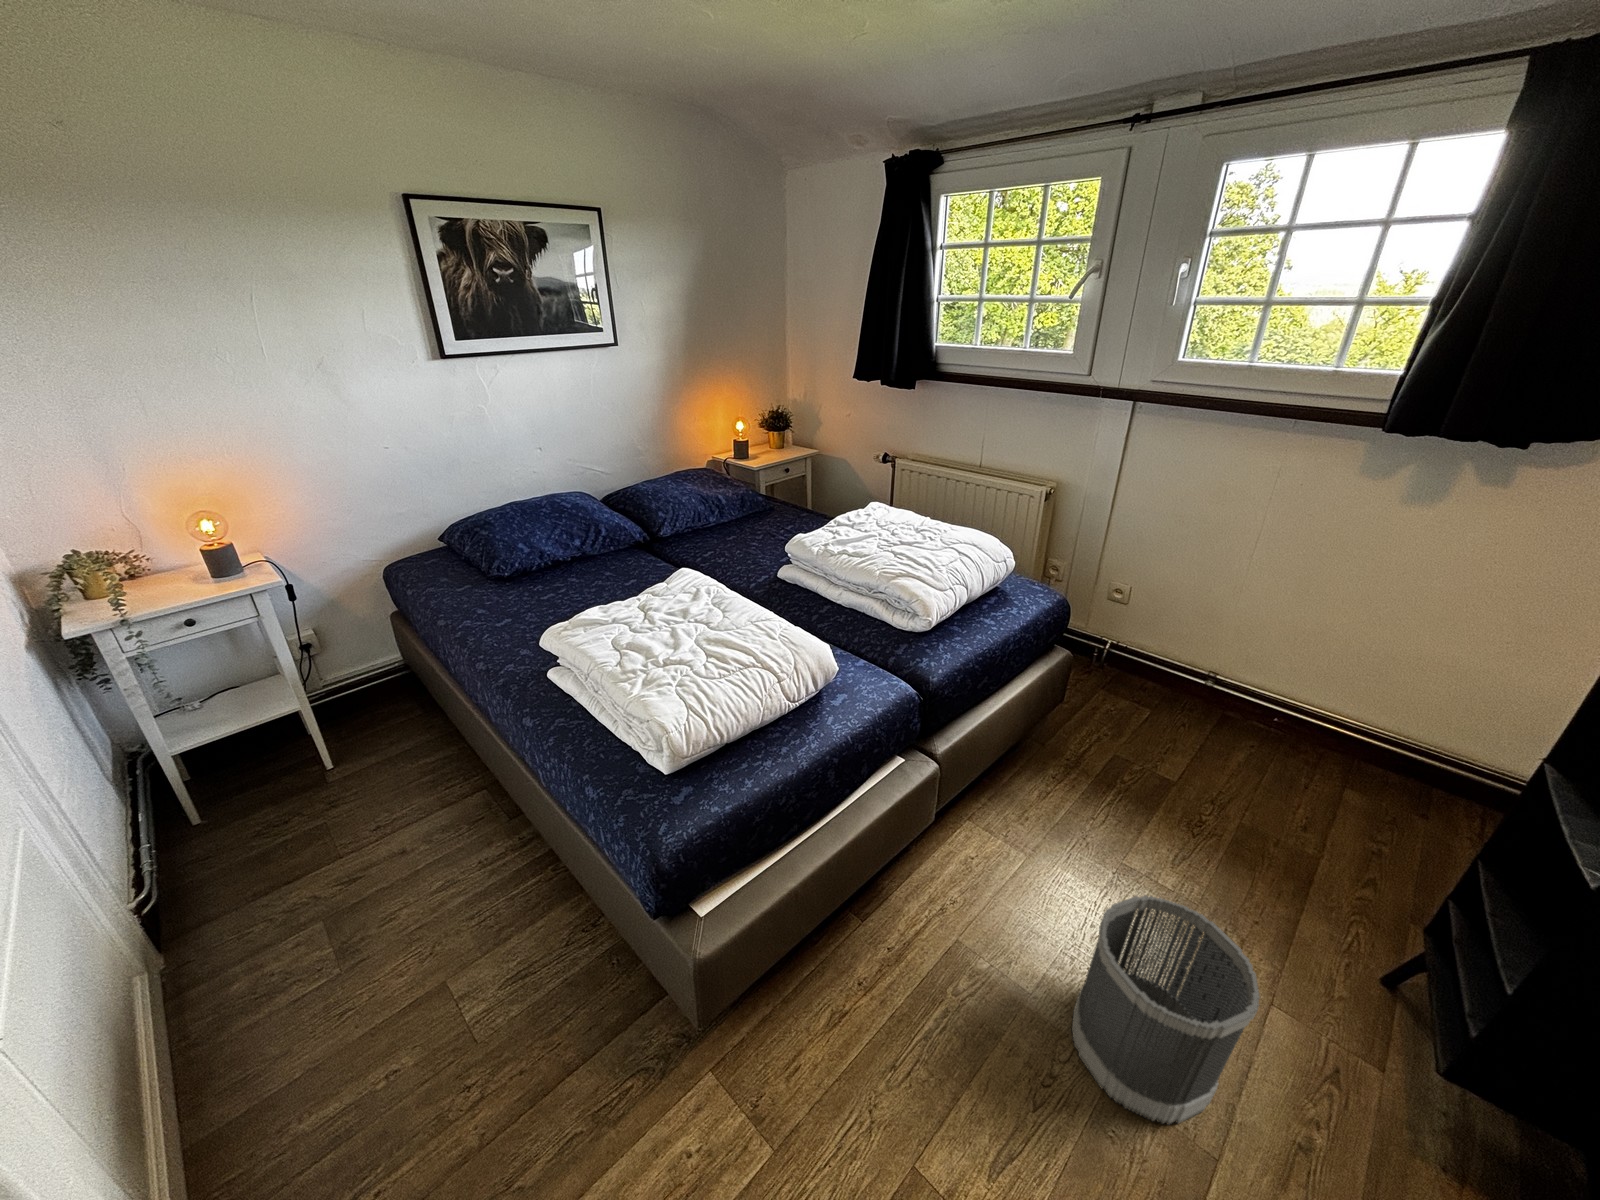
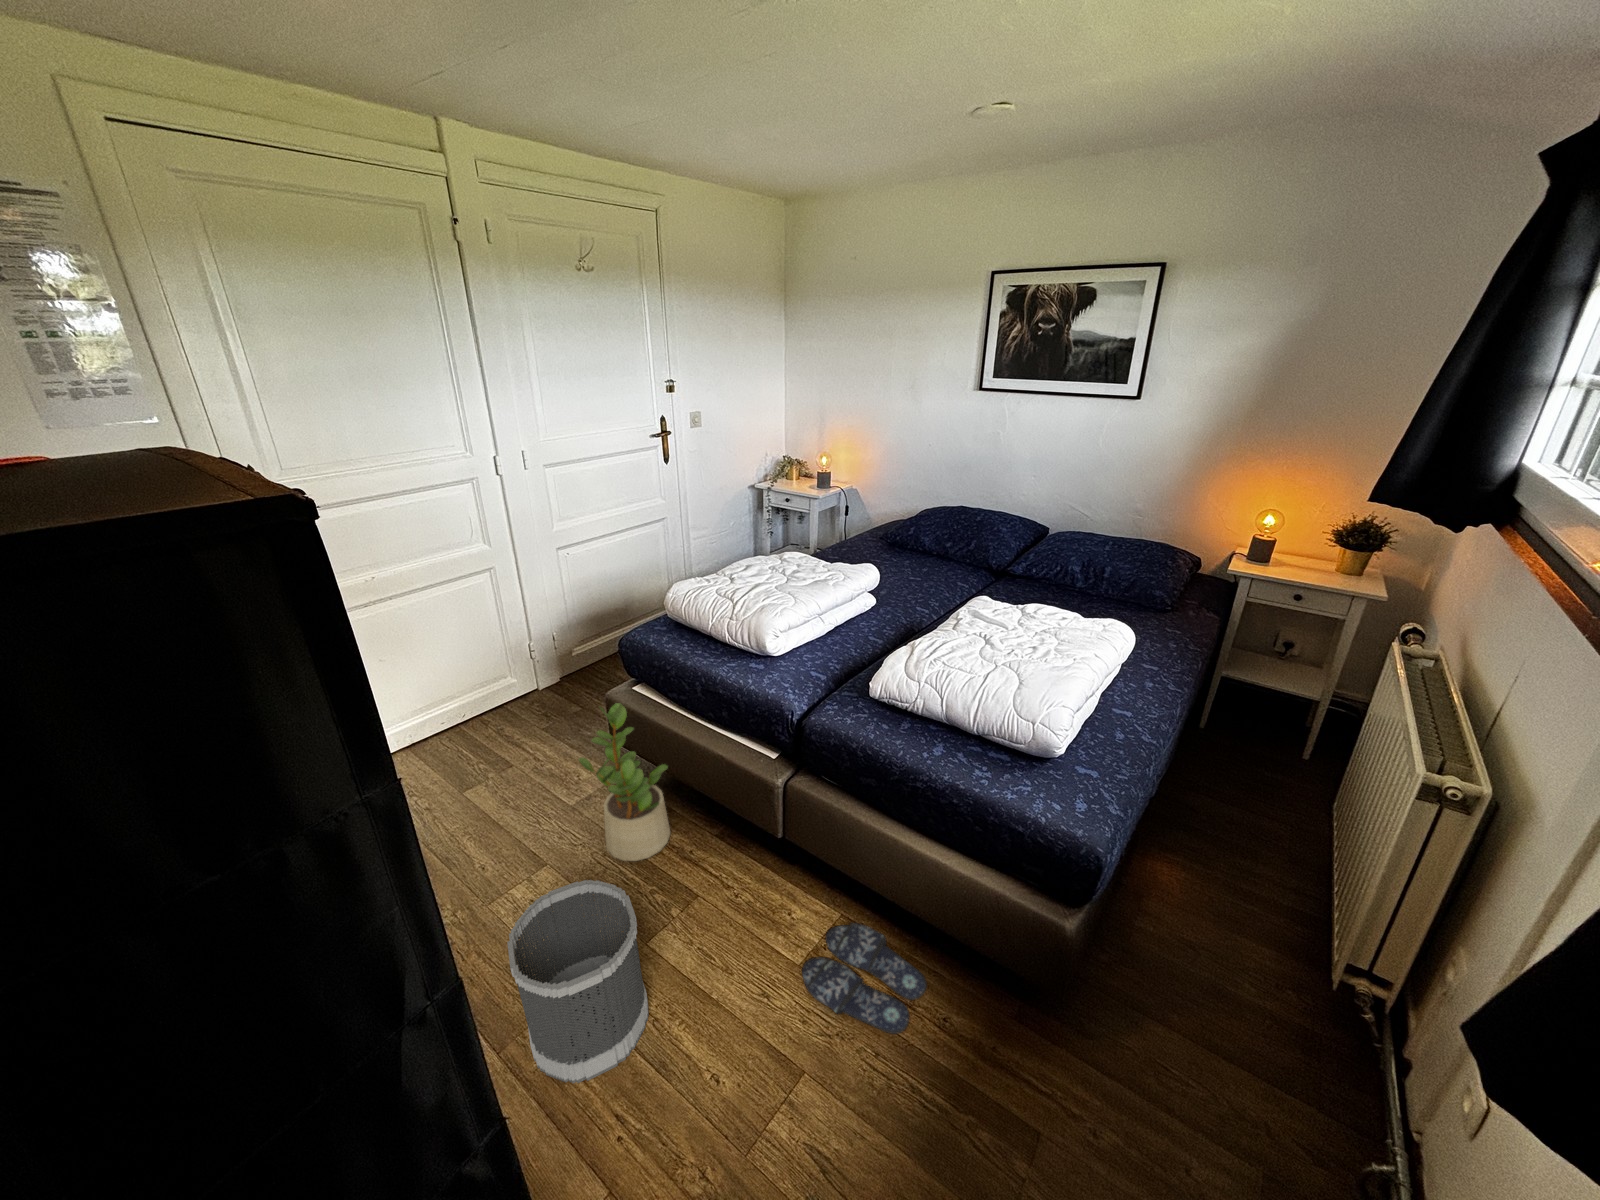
slippers: none [986,779,1078,853] -> present [802,923,927,1034]
potted plant: none [818,851,958,1065] -> present [579,703,670,861]

